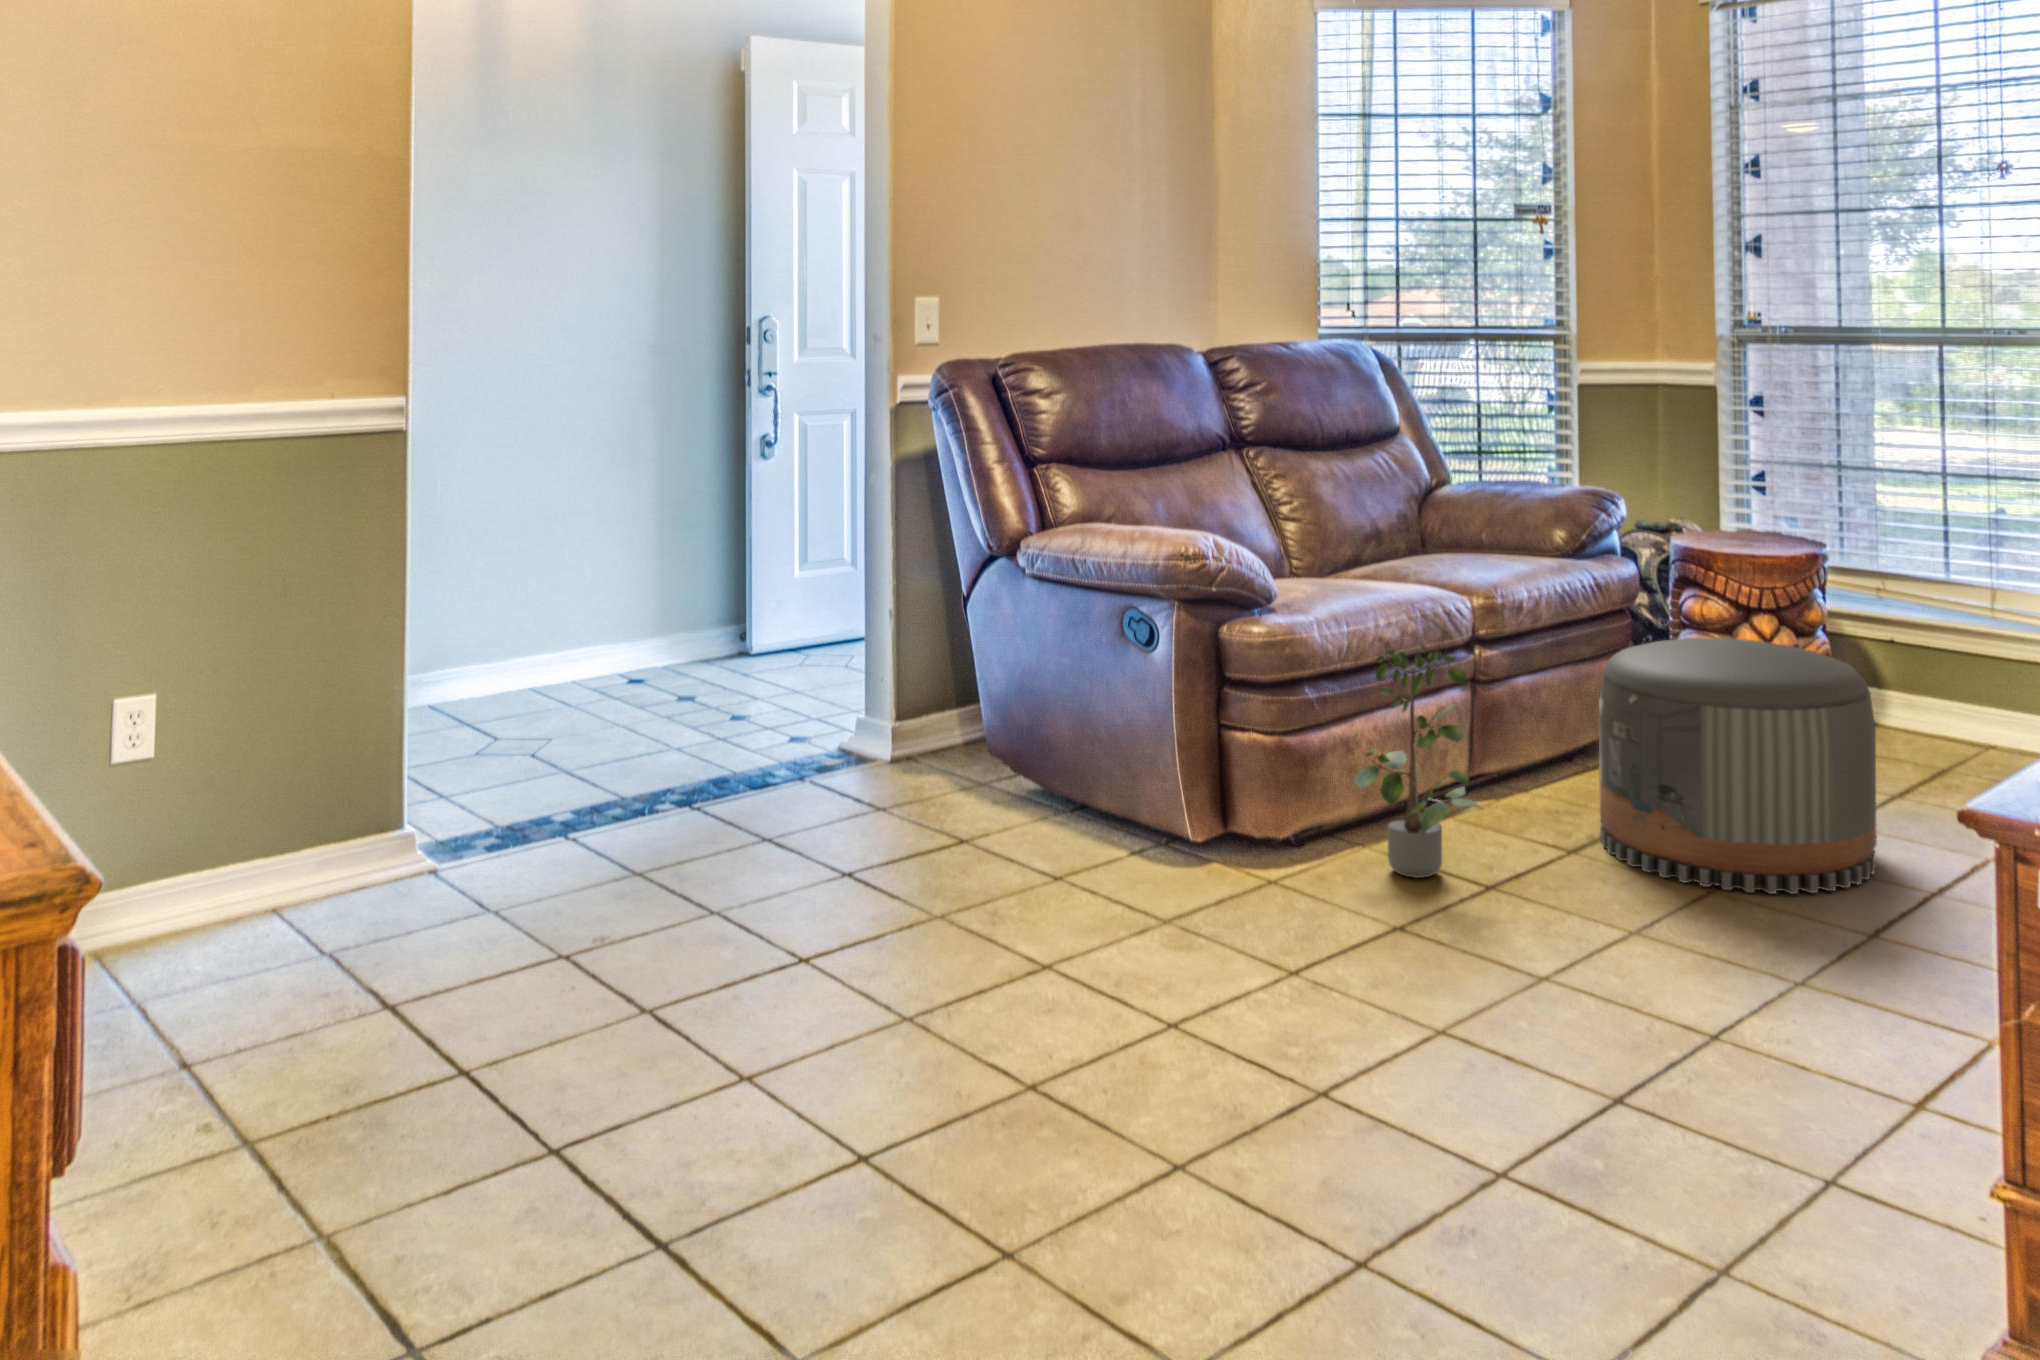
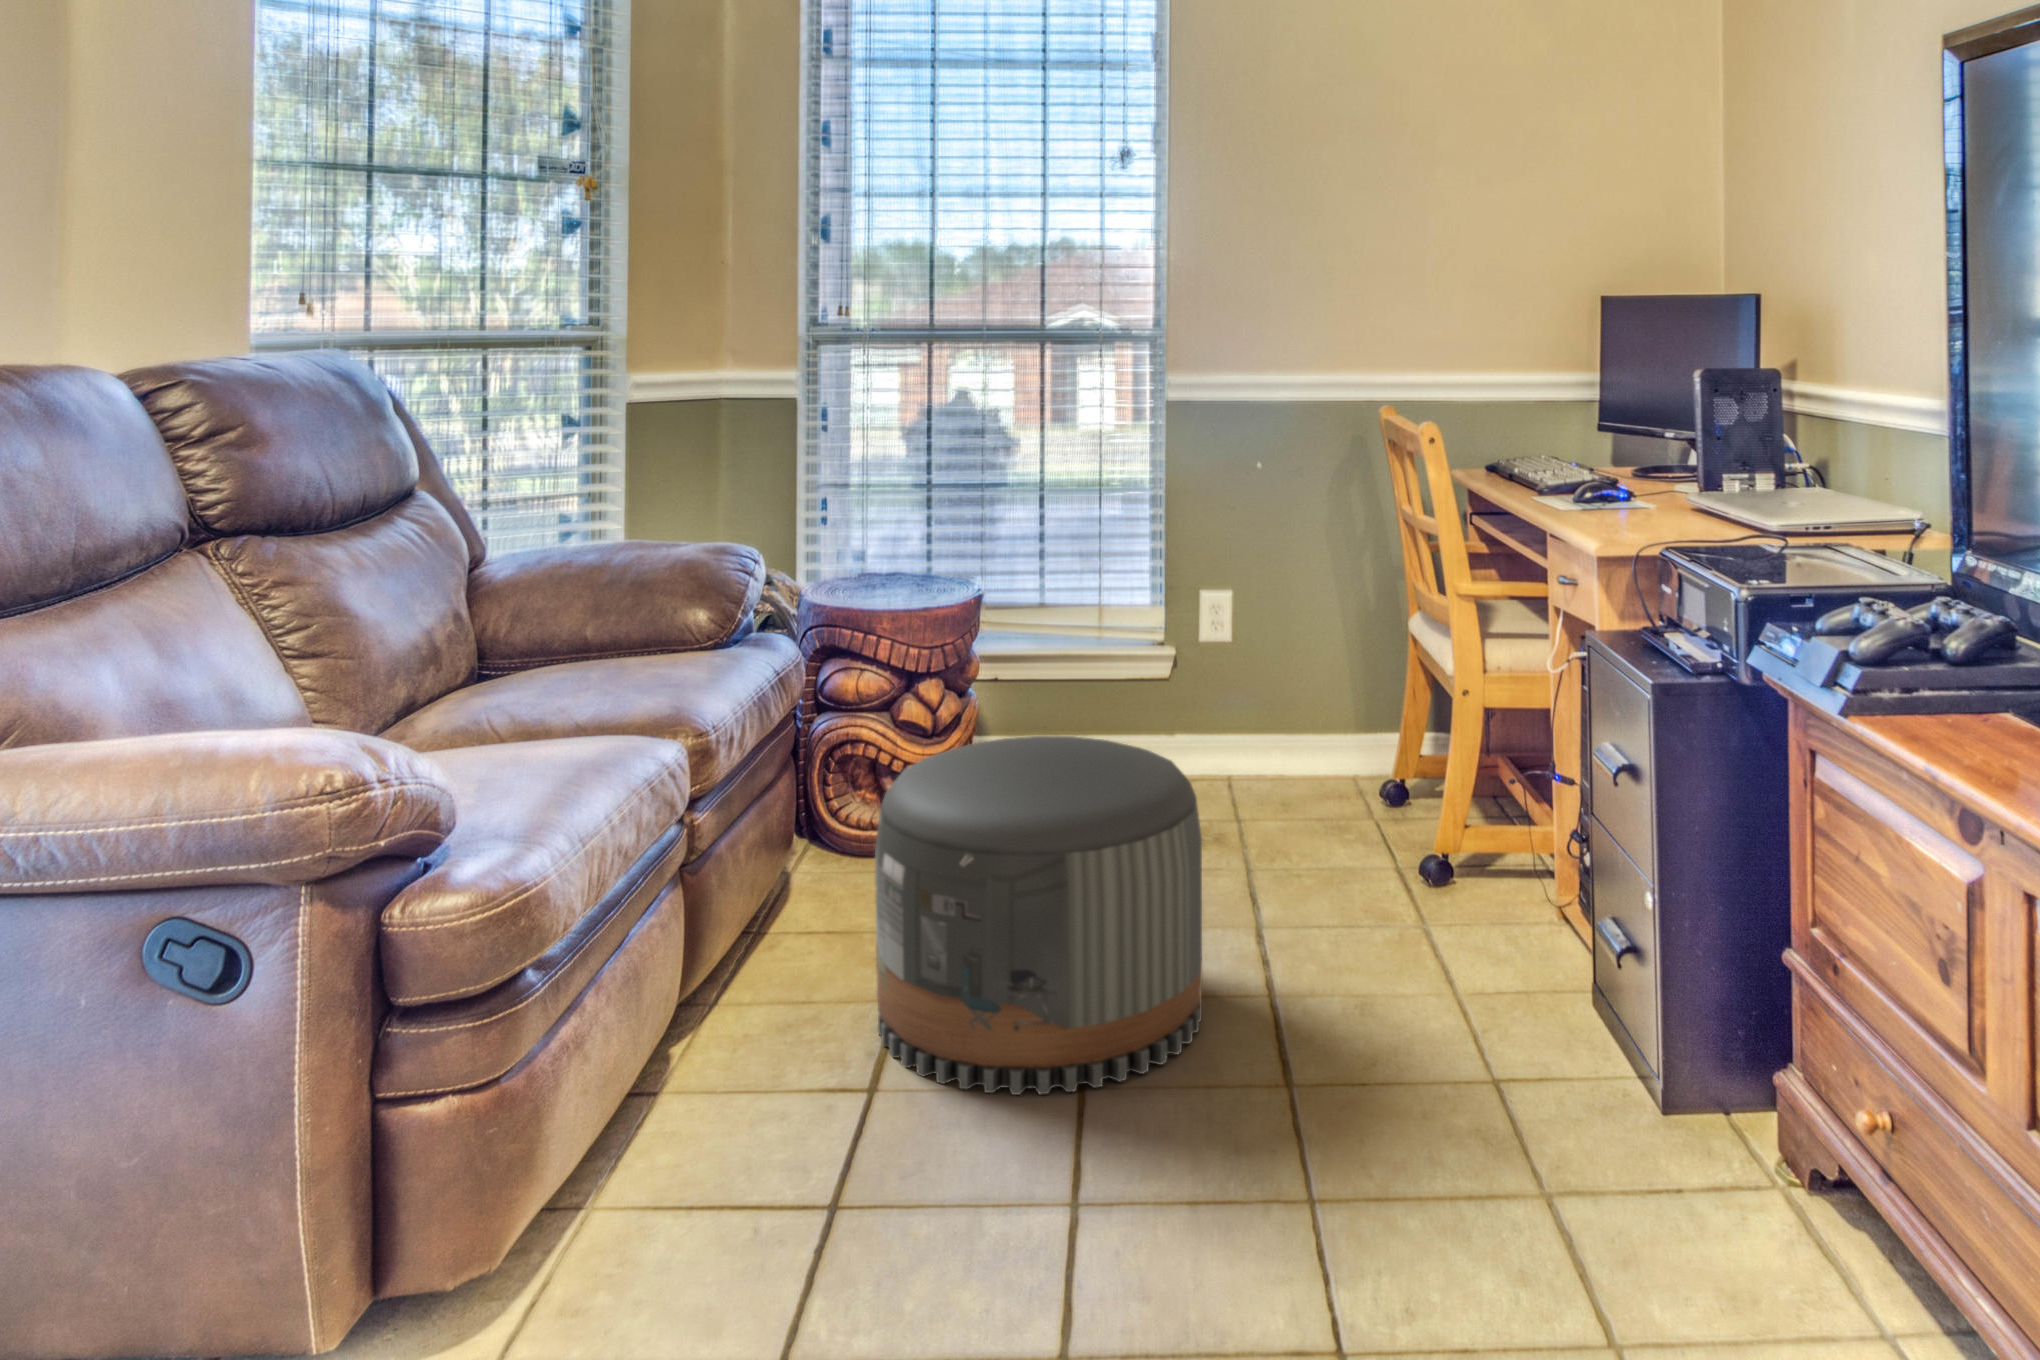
potted plant: present [1354,645,1481,878] -> none [617,858,855,1244]

